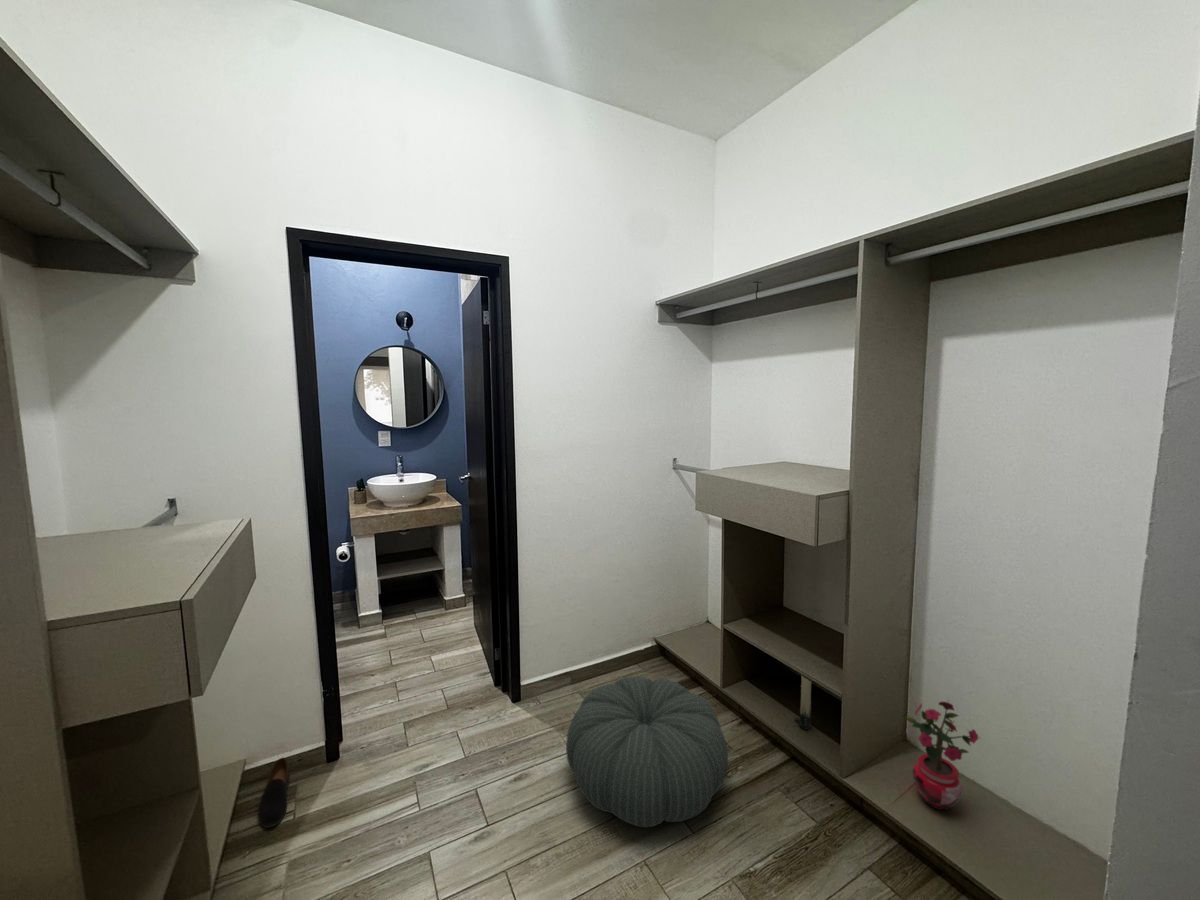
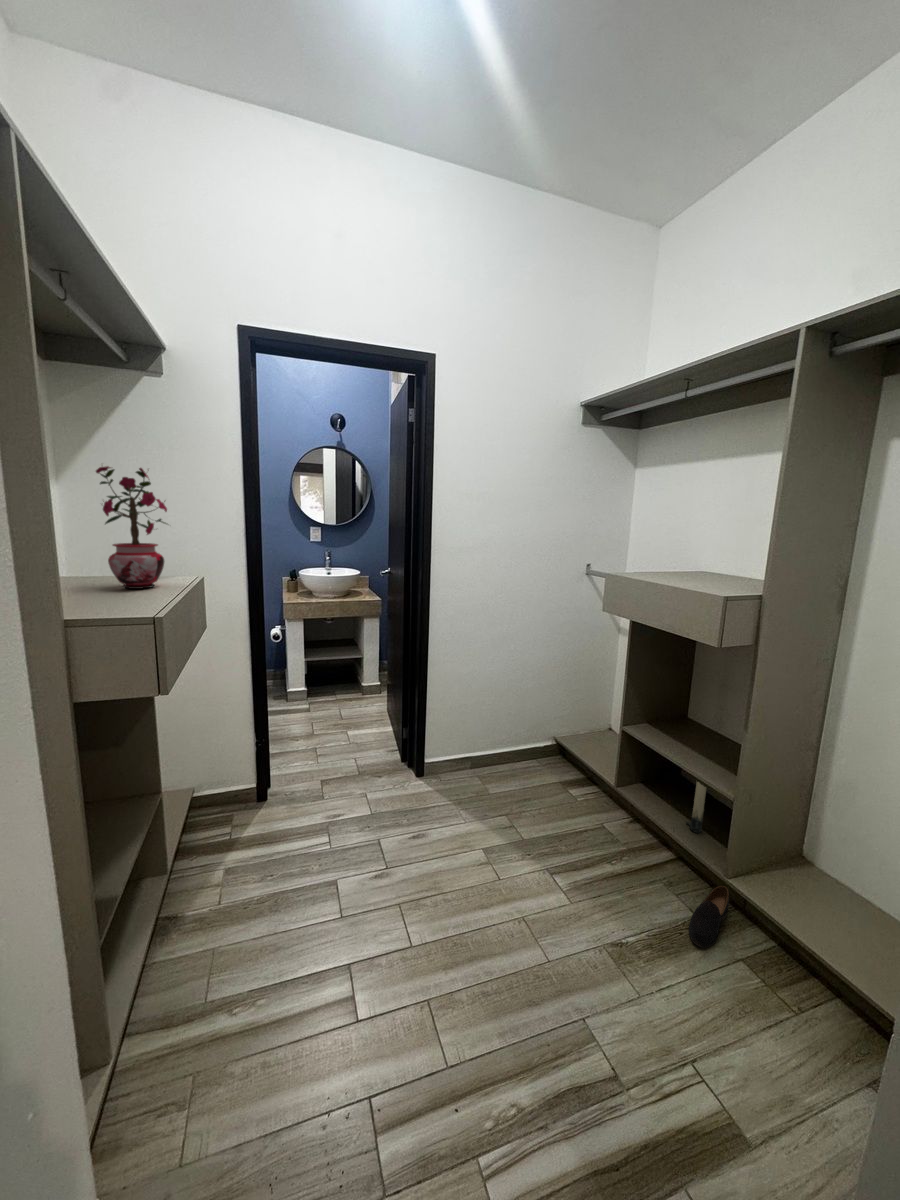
pouf: present [566,677,728,827] -> none [460,763,613,890]
potted plant: present [906,702,978,810] -> present [96,466,167,589]
shoe: present [259,758,290,827] -> present [689,886,729,948]

